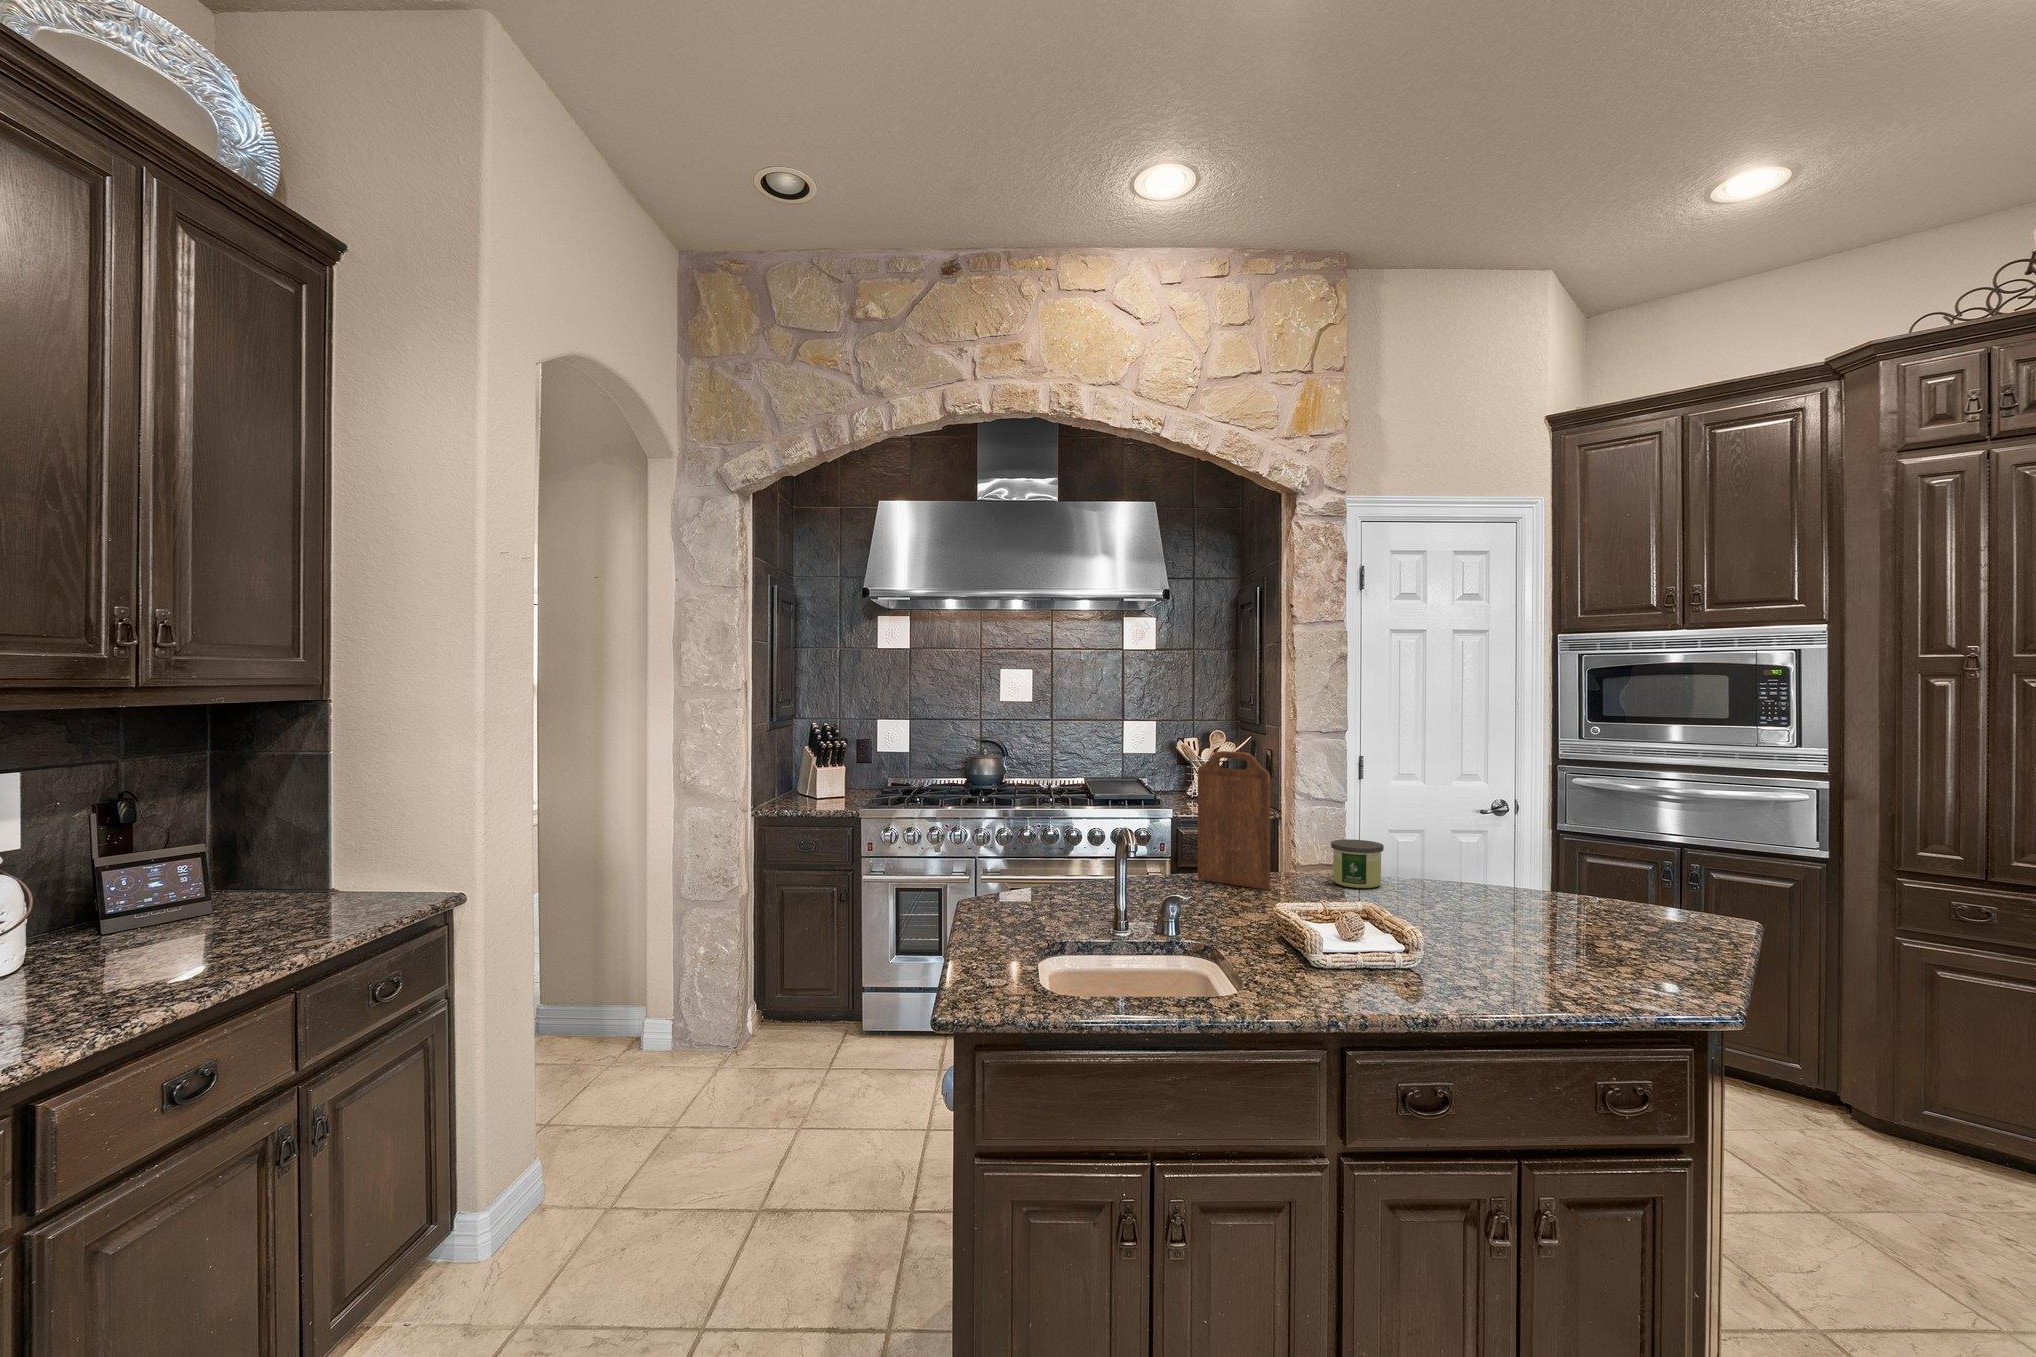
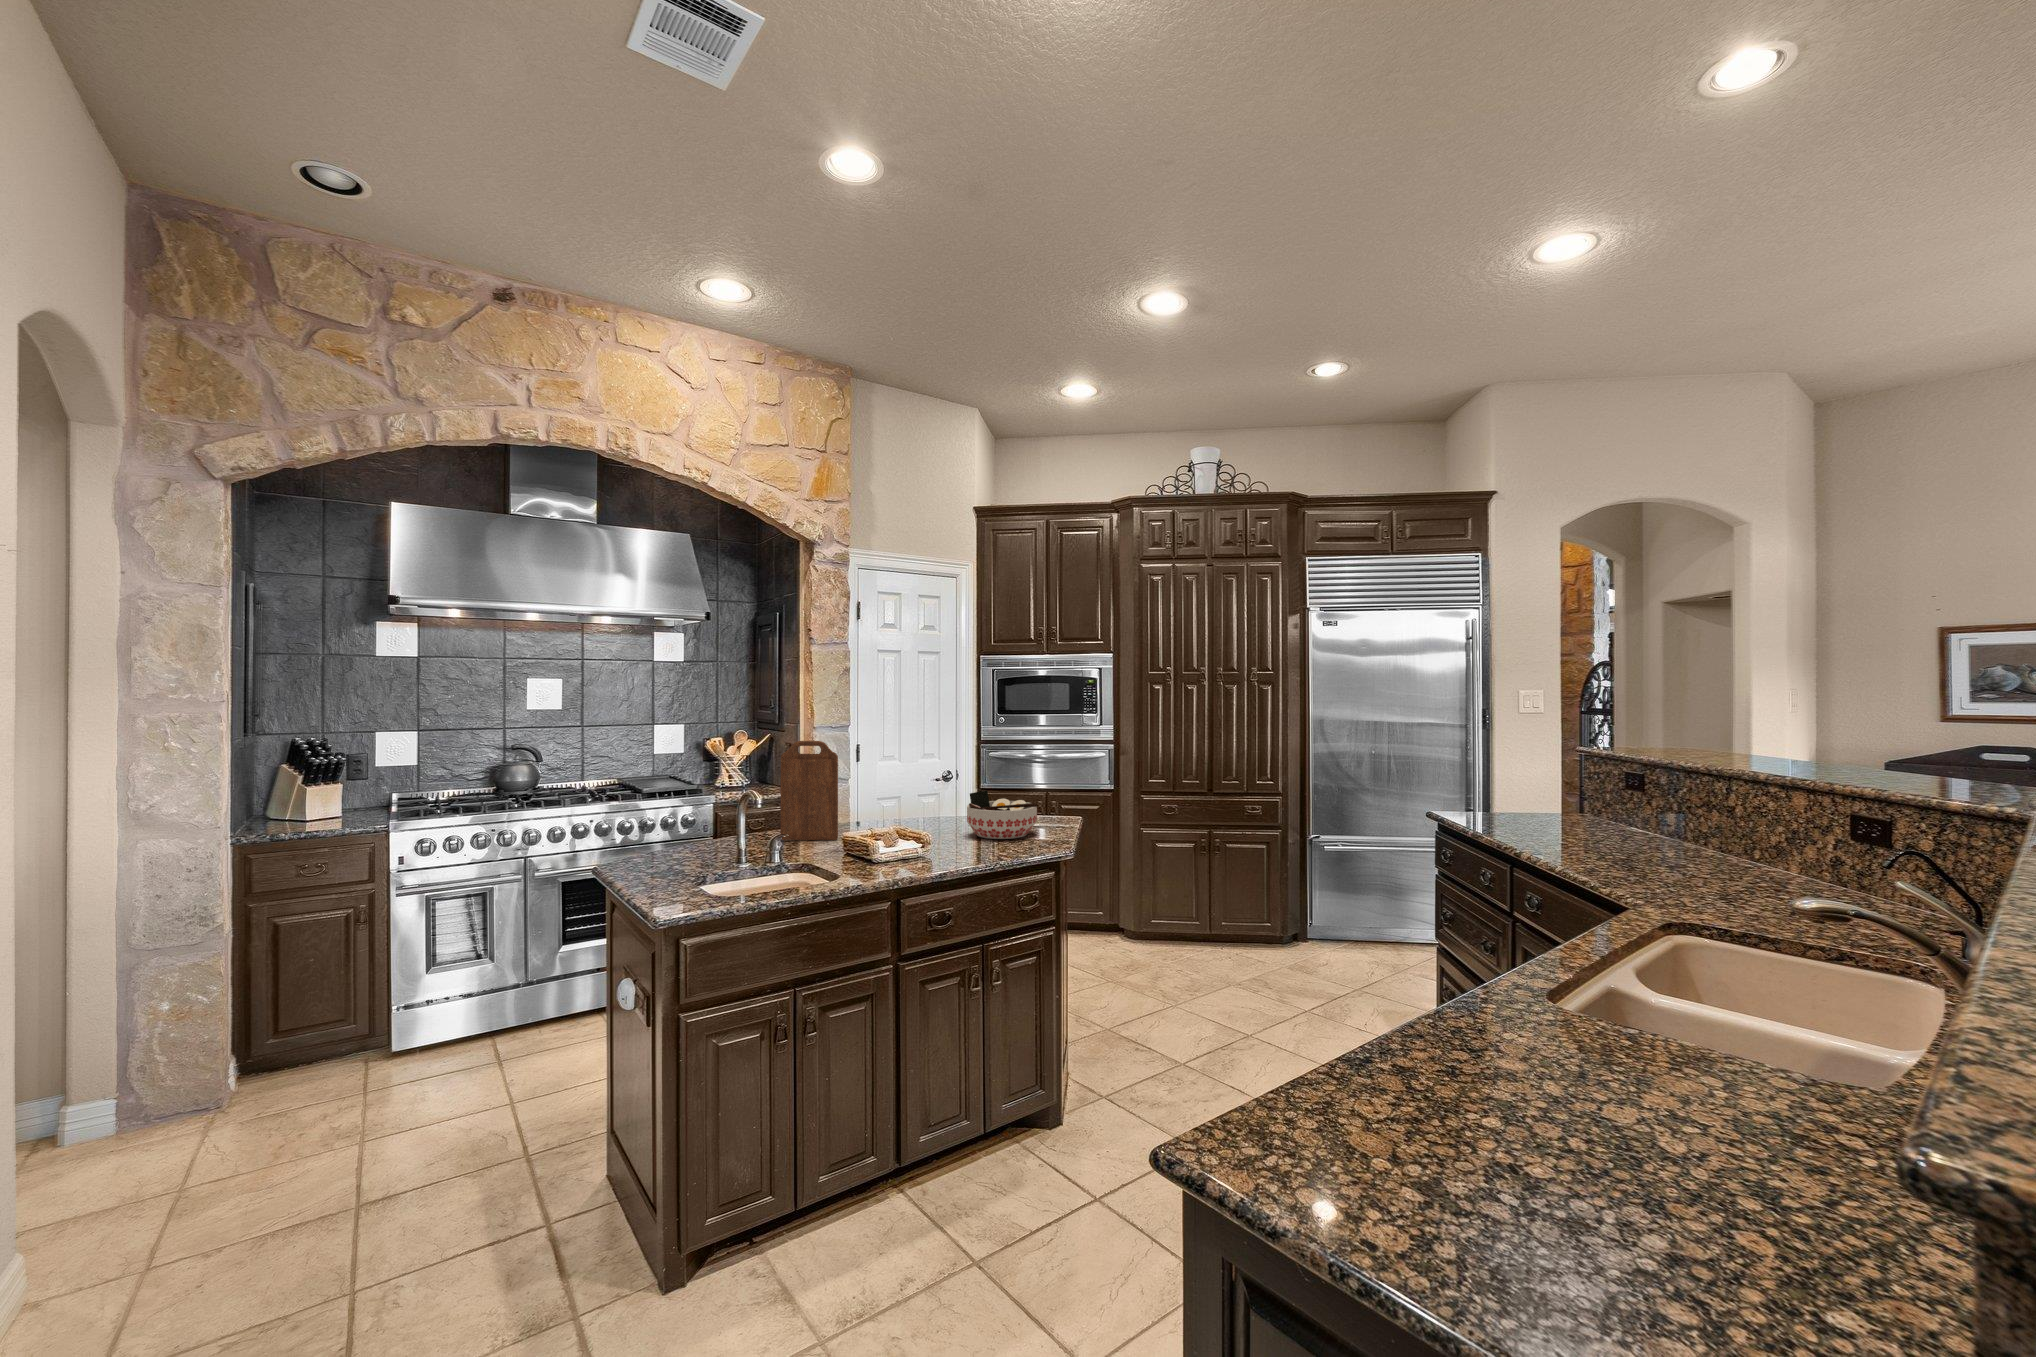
candle: present [1331,839,1384,888] -> none [875,799,910,831]
bowl: none [1463,844,1590,928] -> present [967,791,1037,839]

